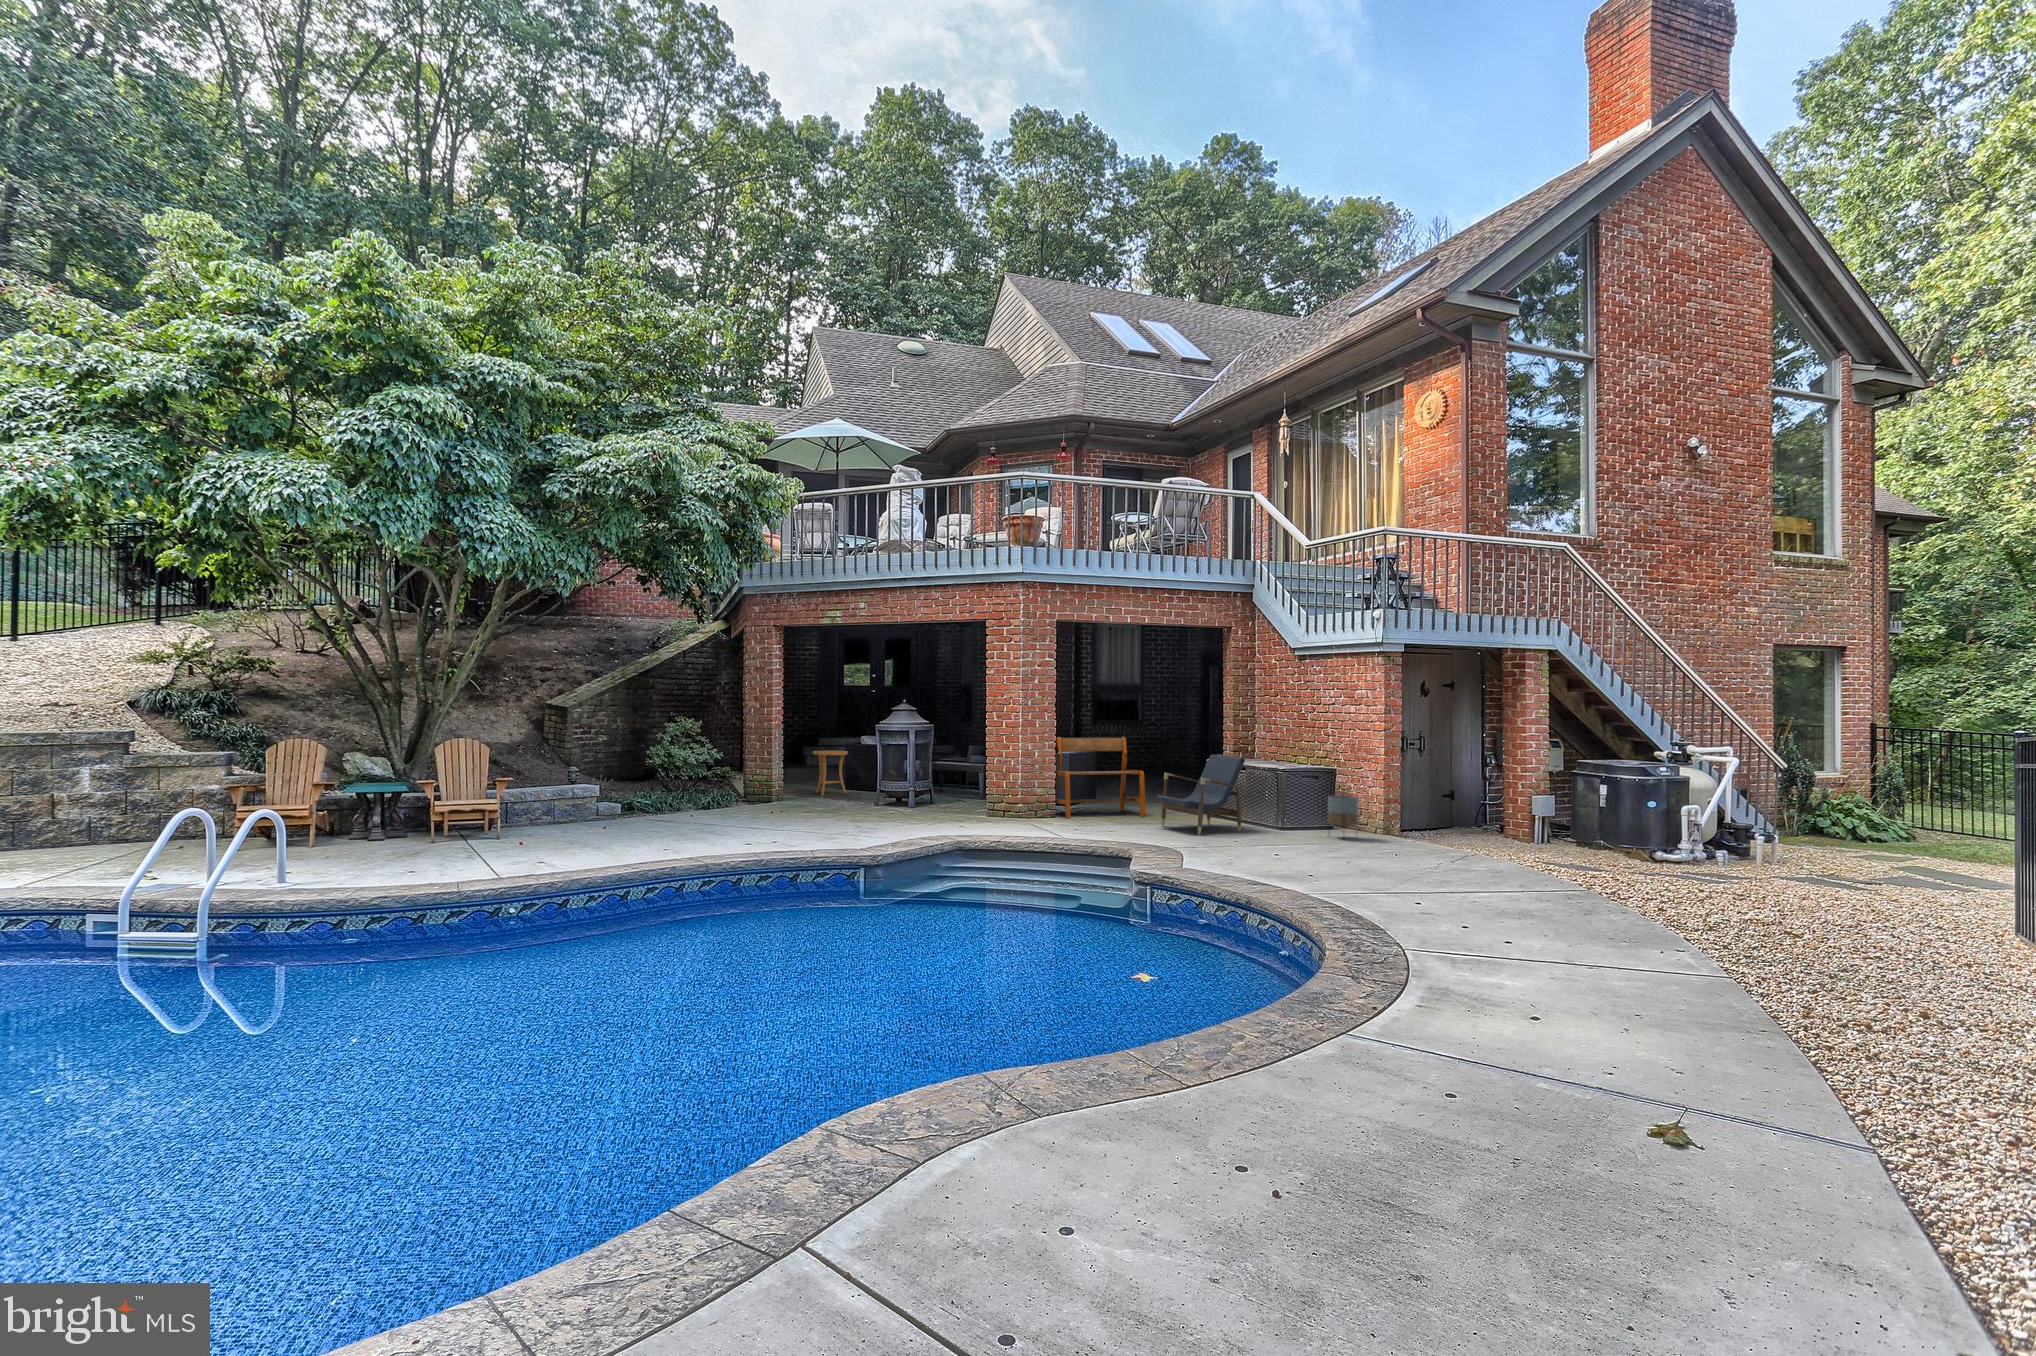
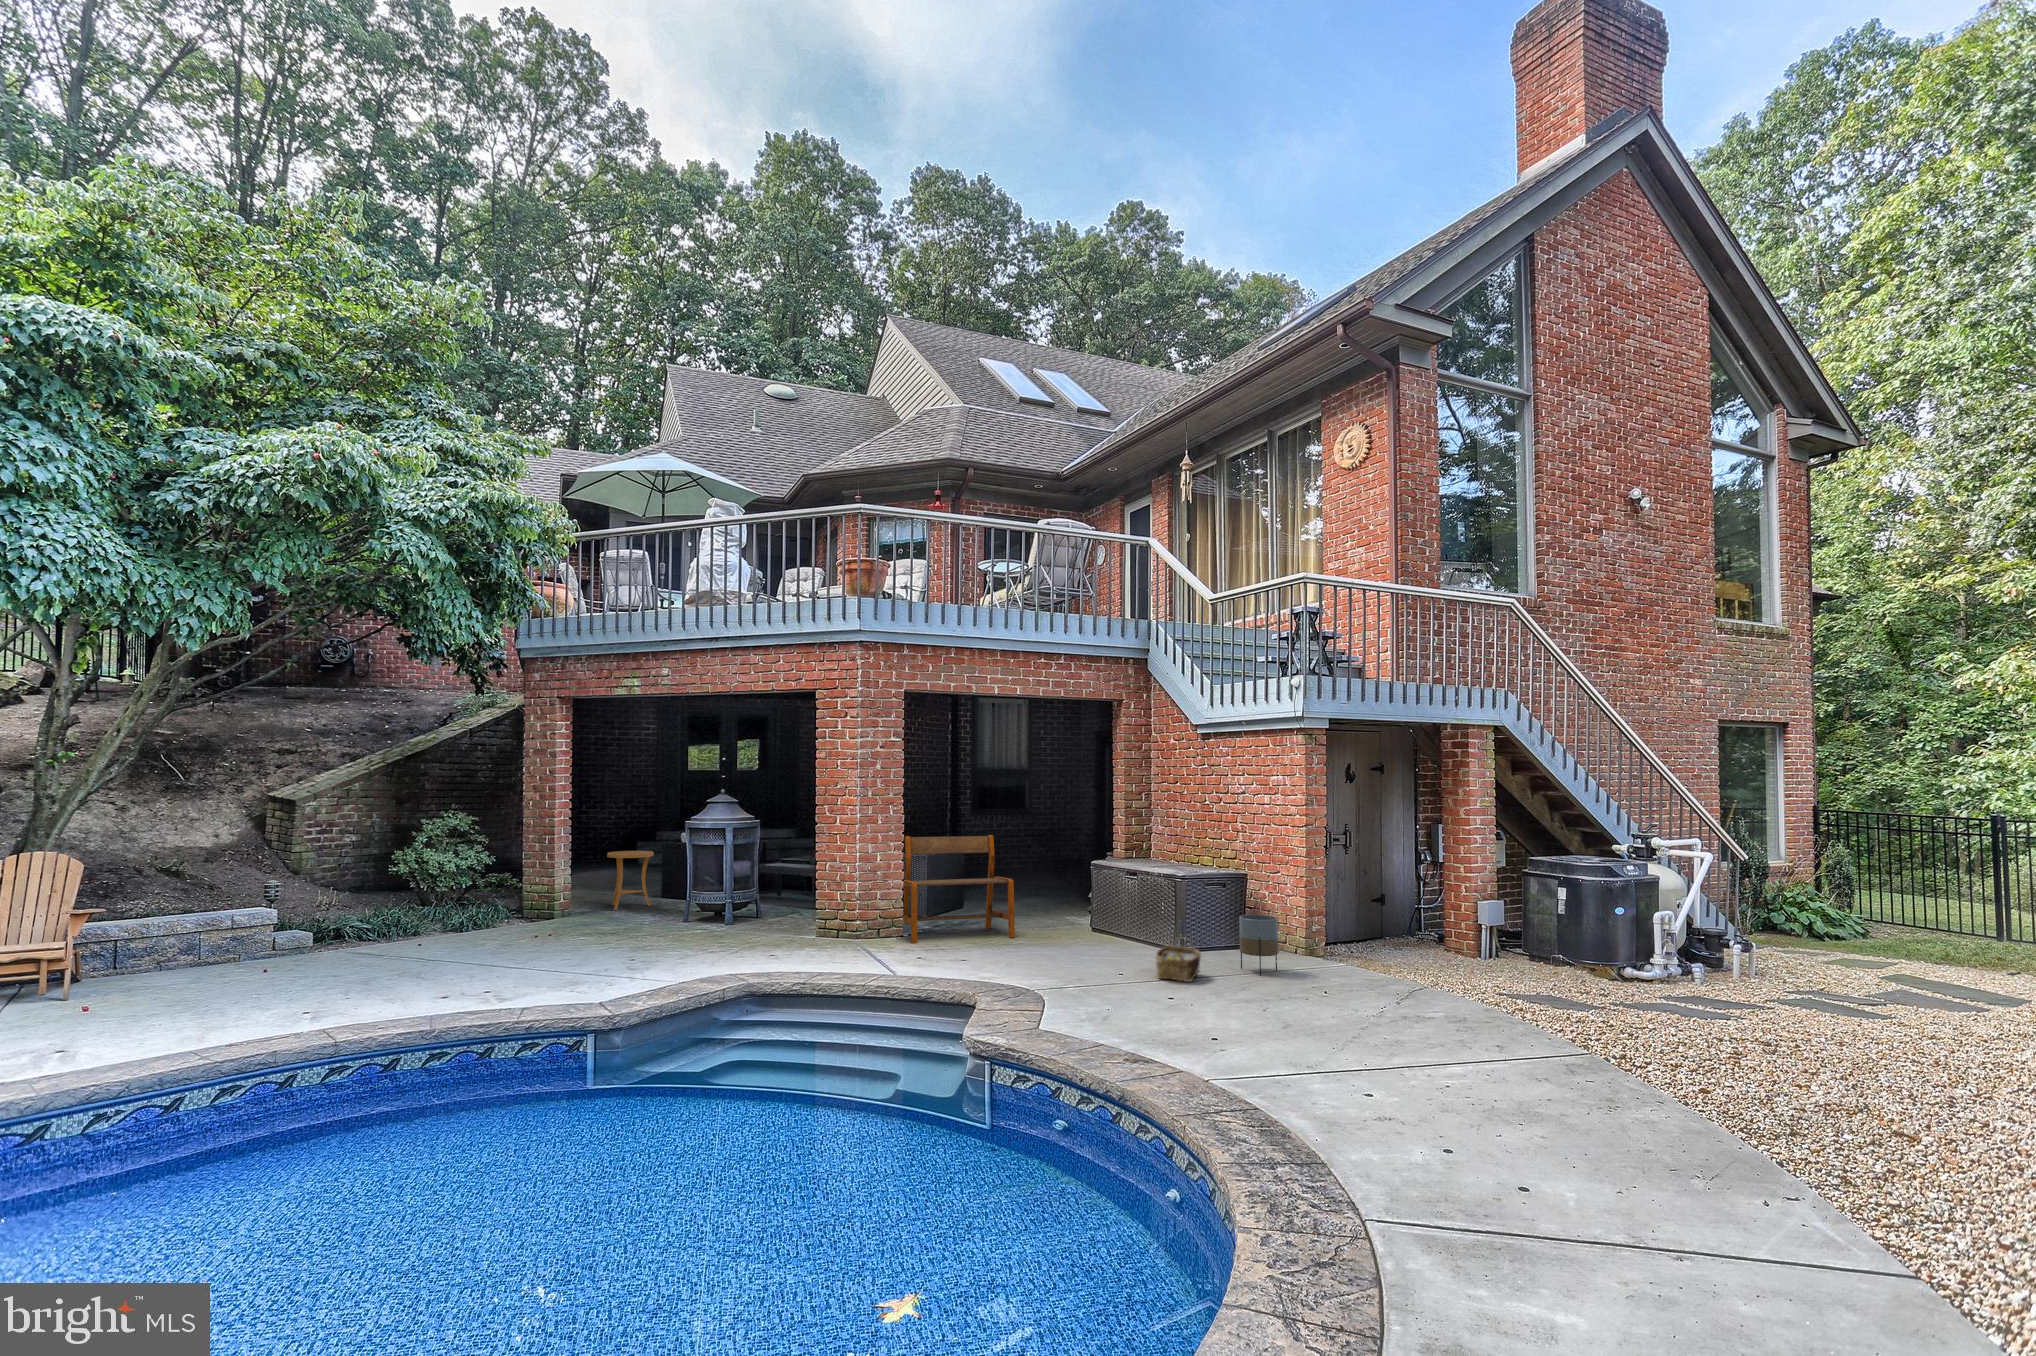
lounge chair: present [1157,755,1245,835] -> none [1023,860,1135,970]
woven basket: none [1262,811,1297,843] -> present [1156,938,1201,982]

